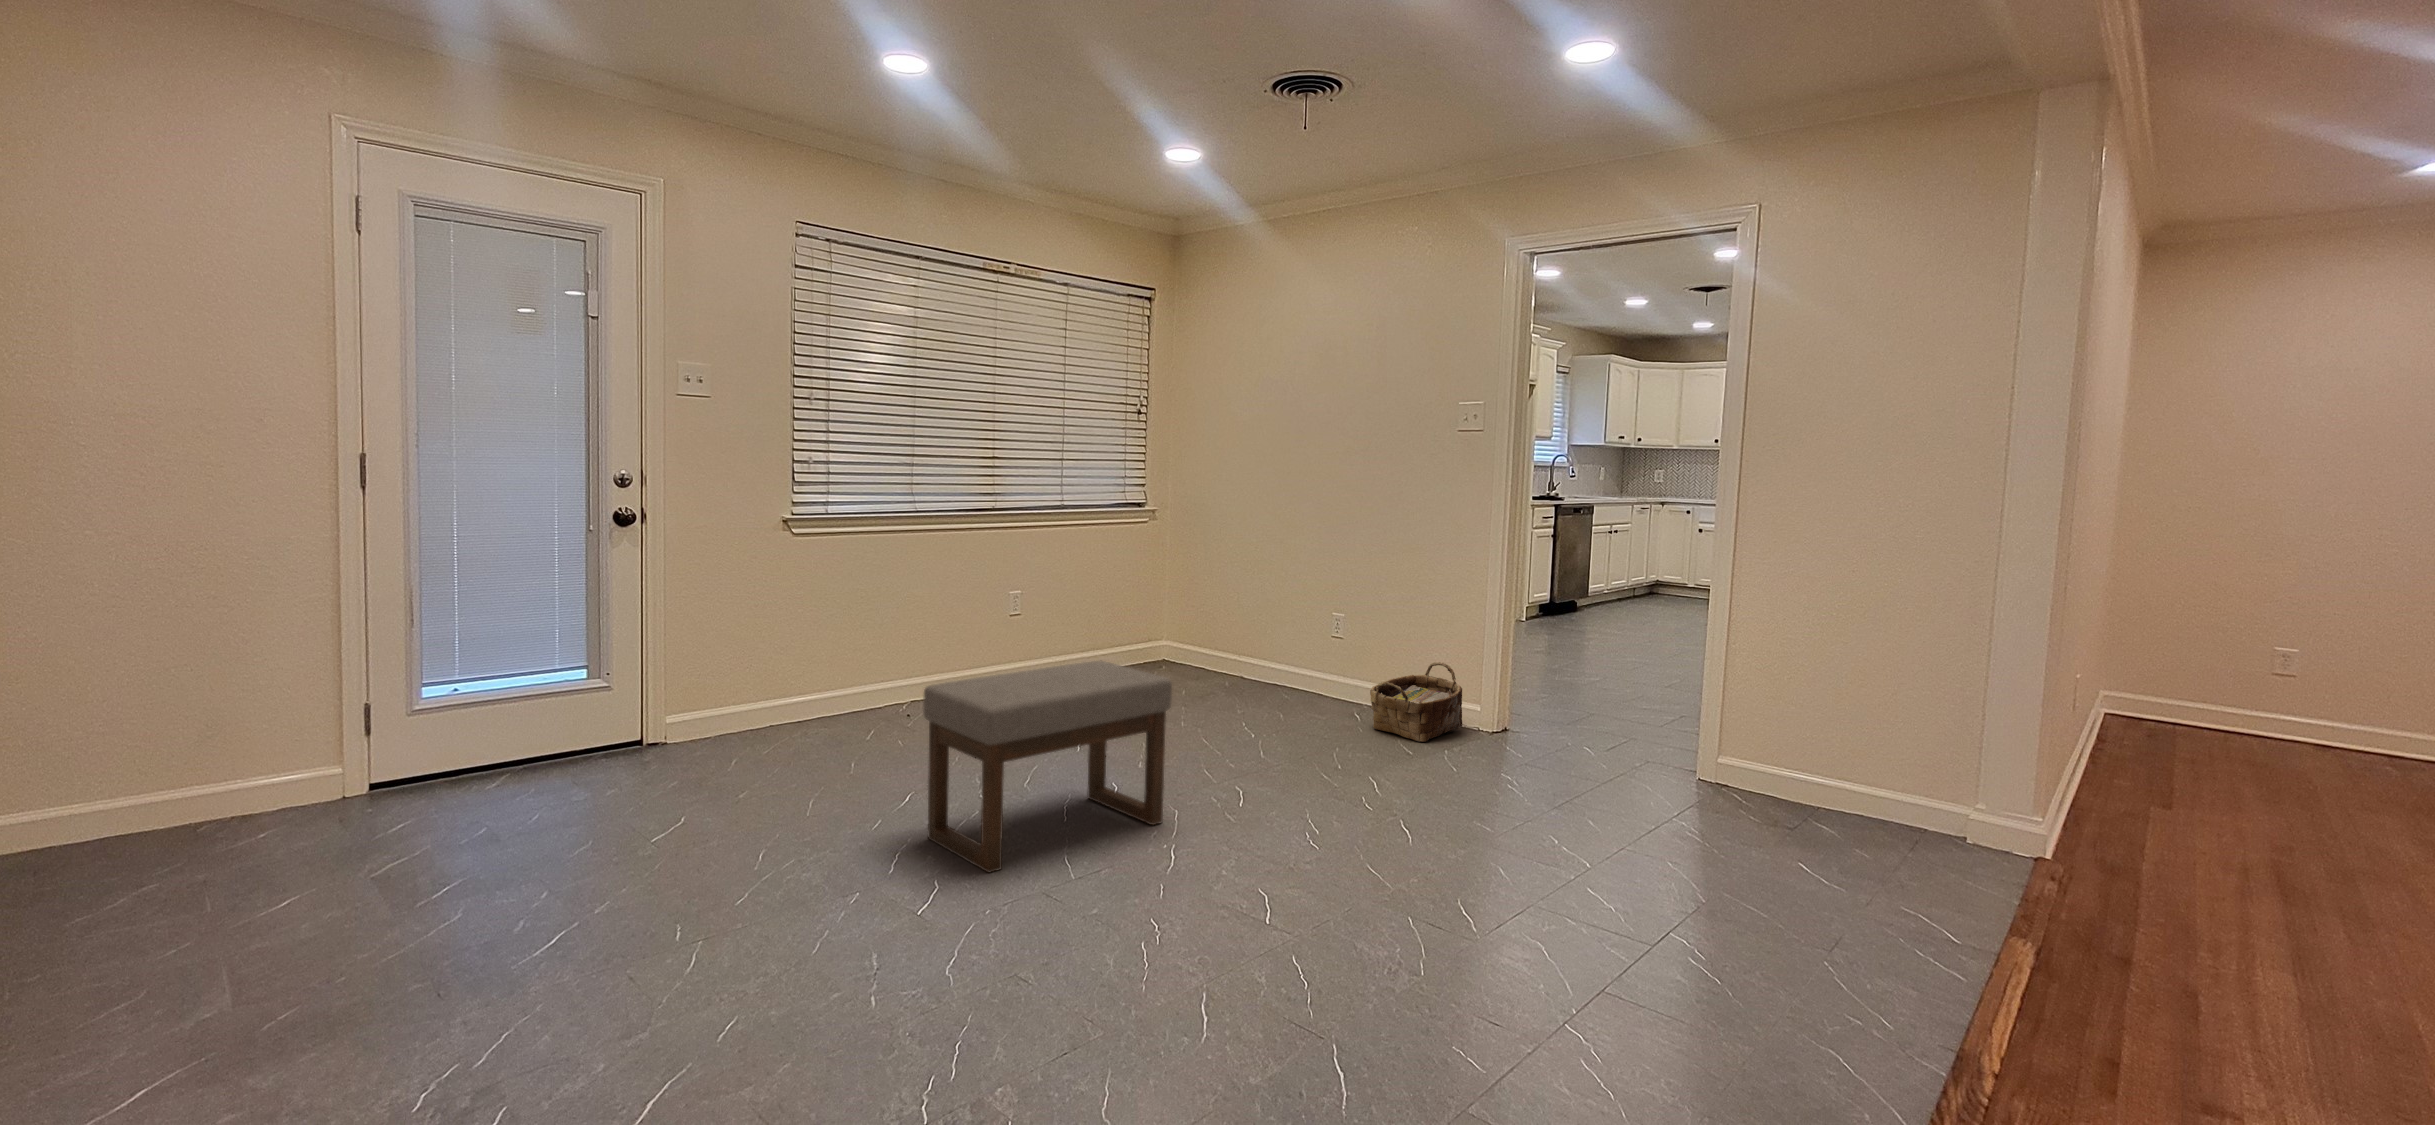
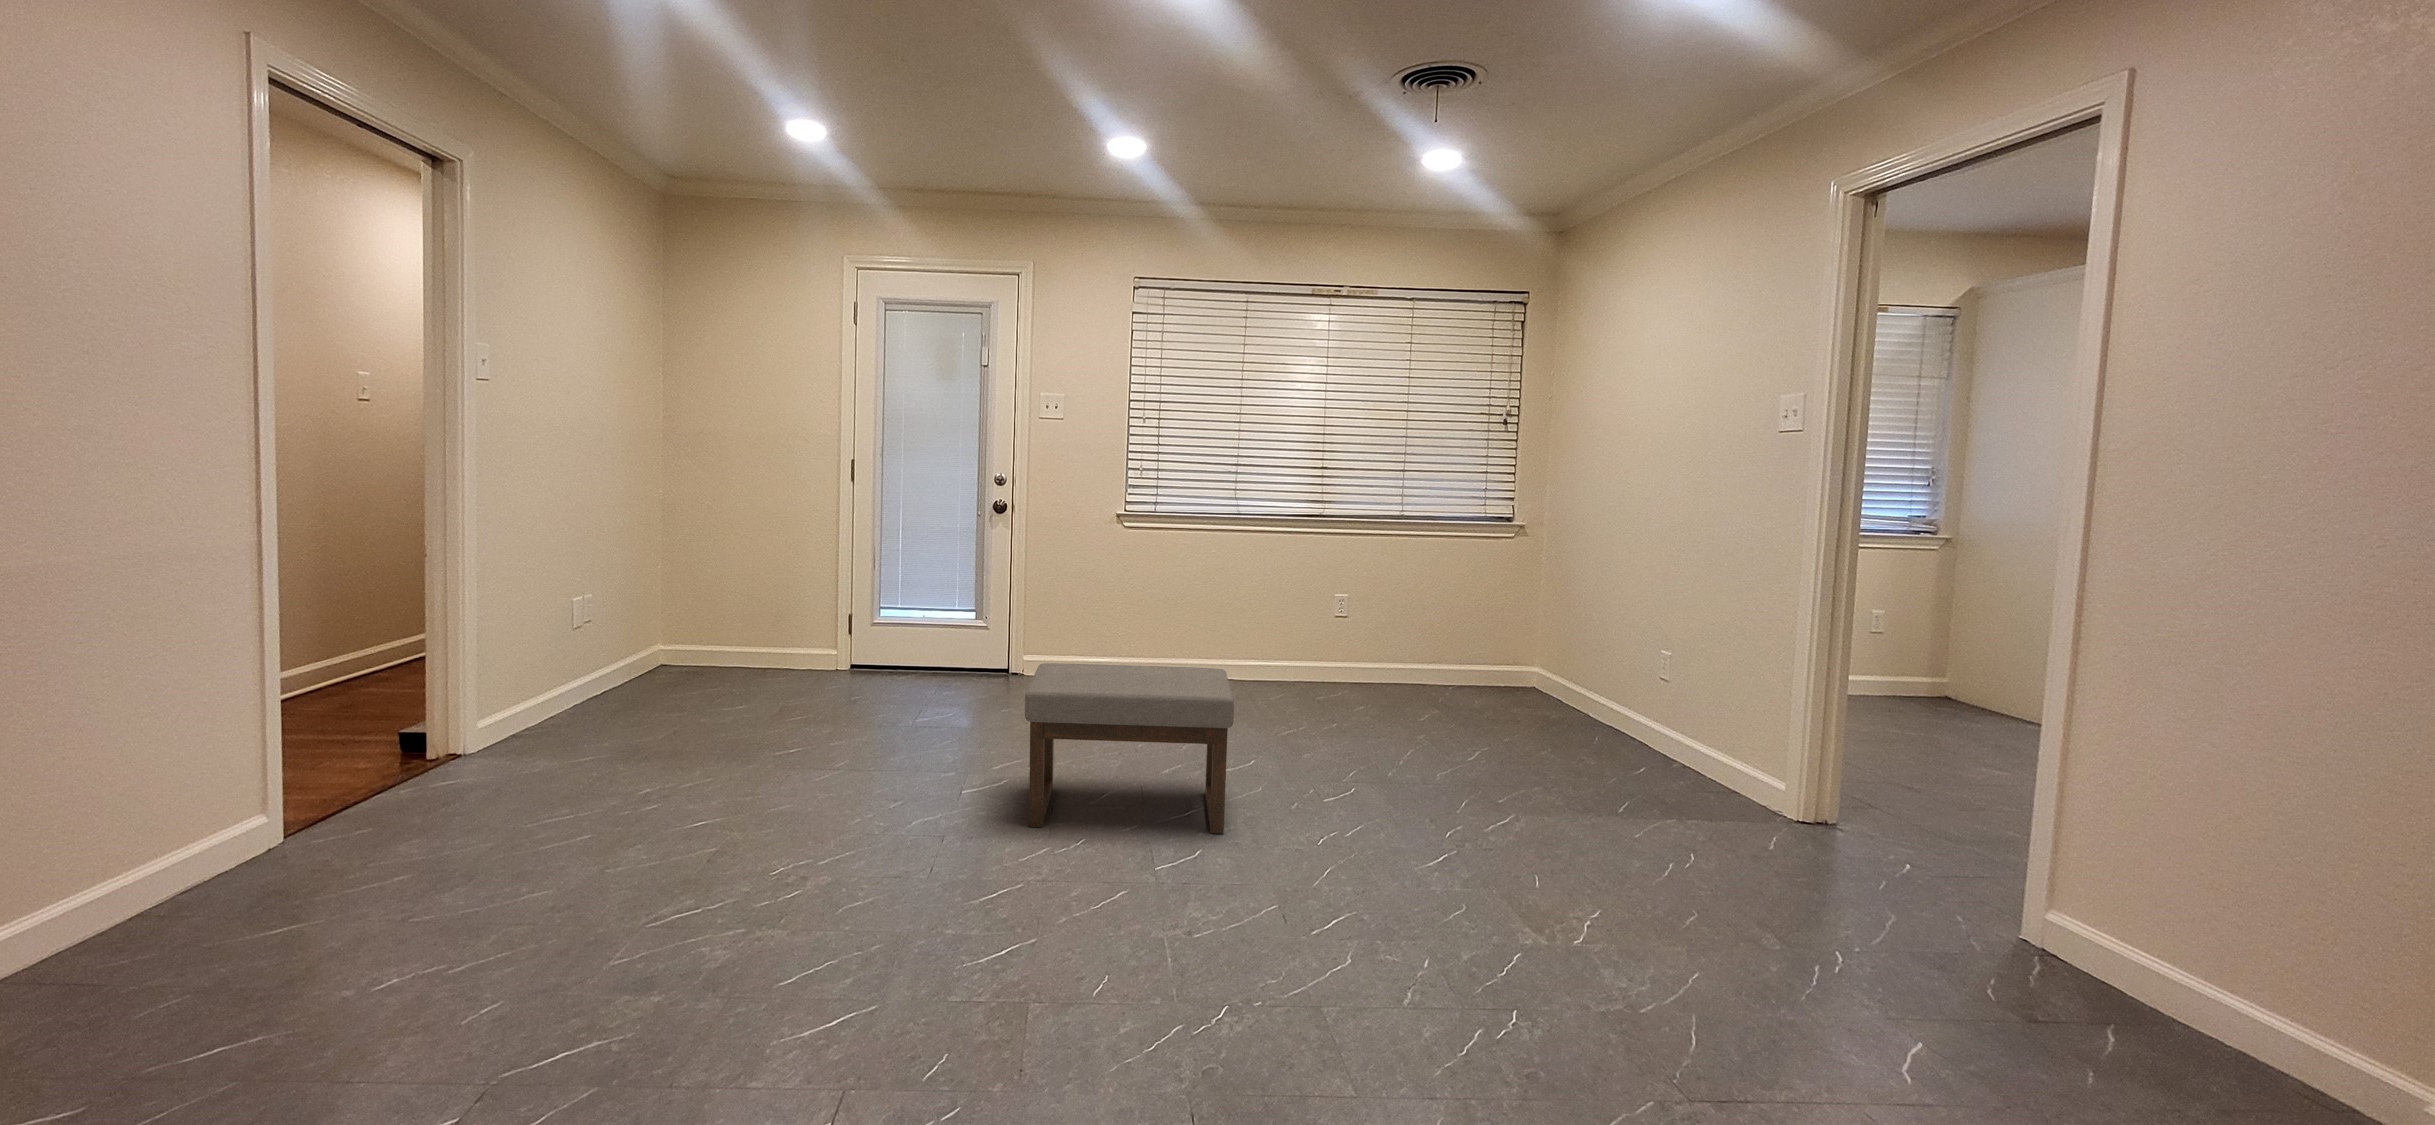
woven basket: present [1370,662,1462,742] -> none [1627,750,1765,844]

